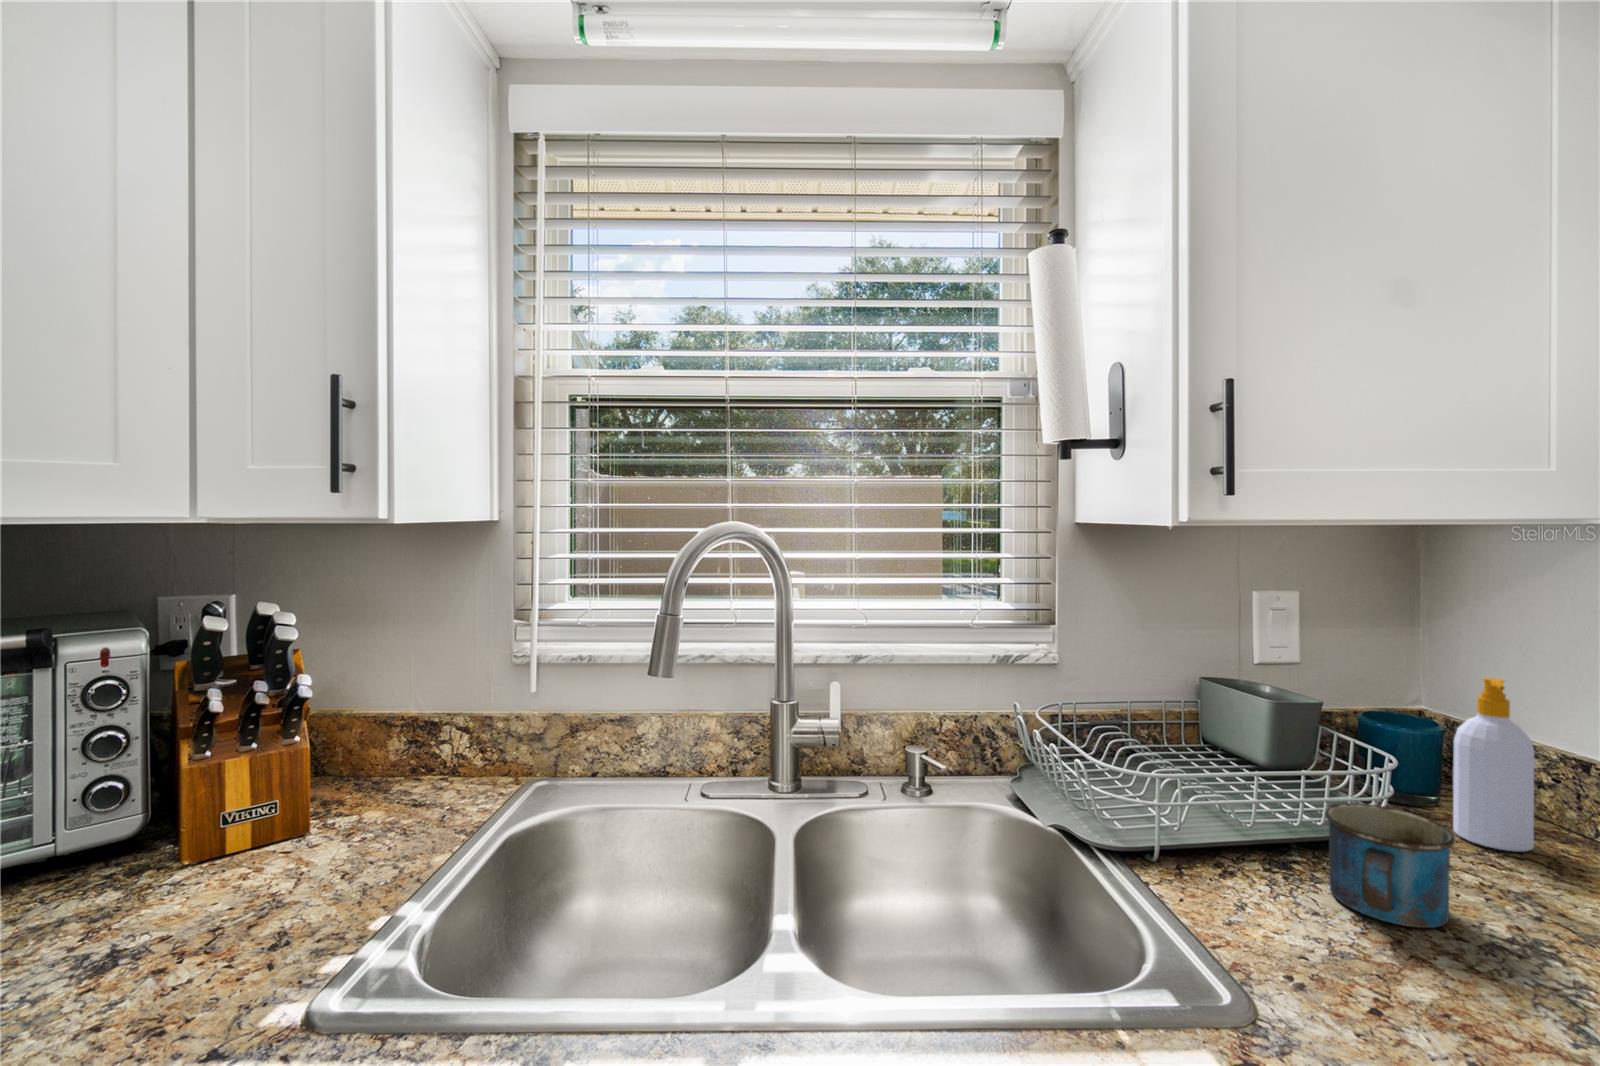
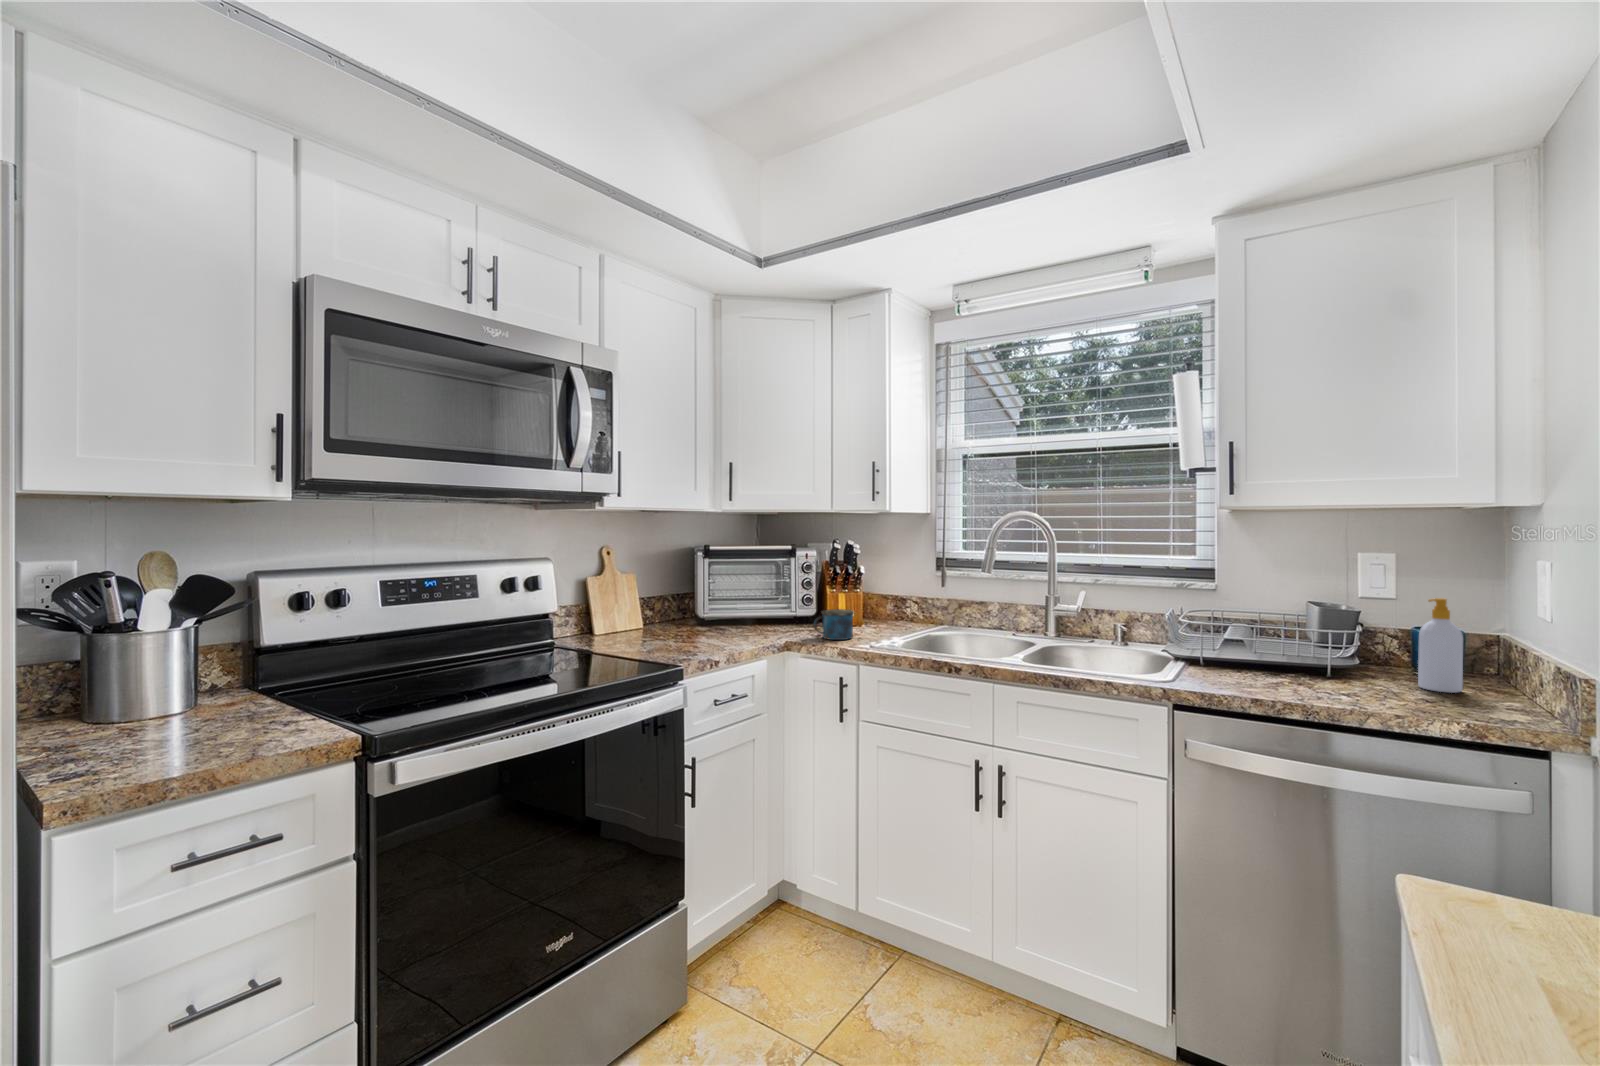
mug: present [1325,803,1456,928] -> present [814,609,854,640]

